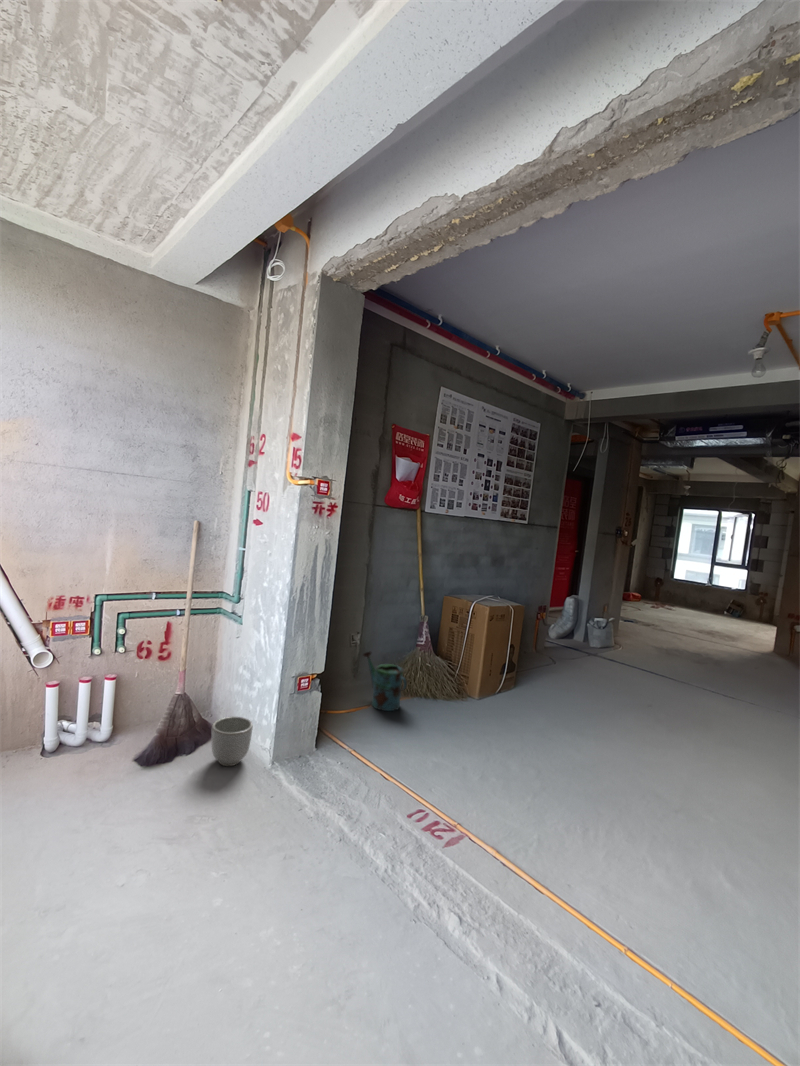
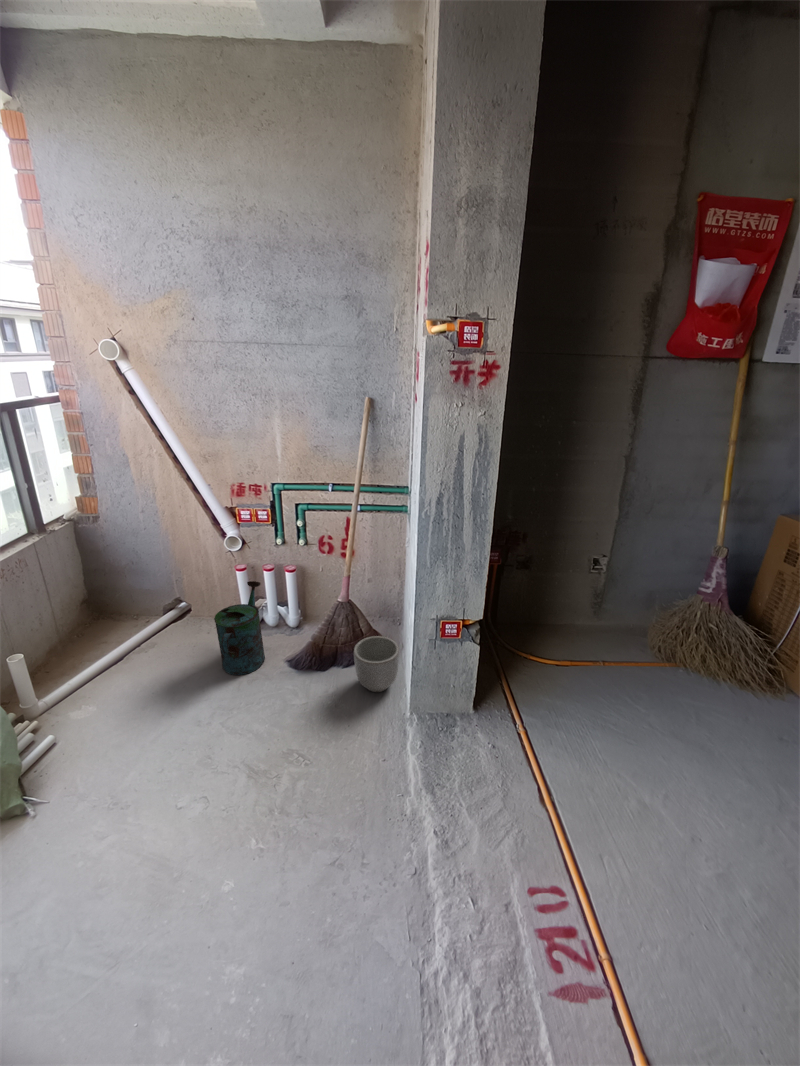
watering can: present [363,652,407,711] -> present [214,581,265,675]

